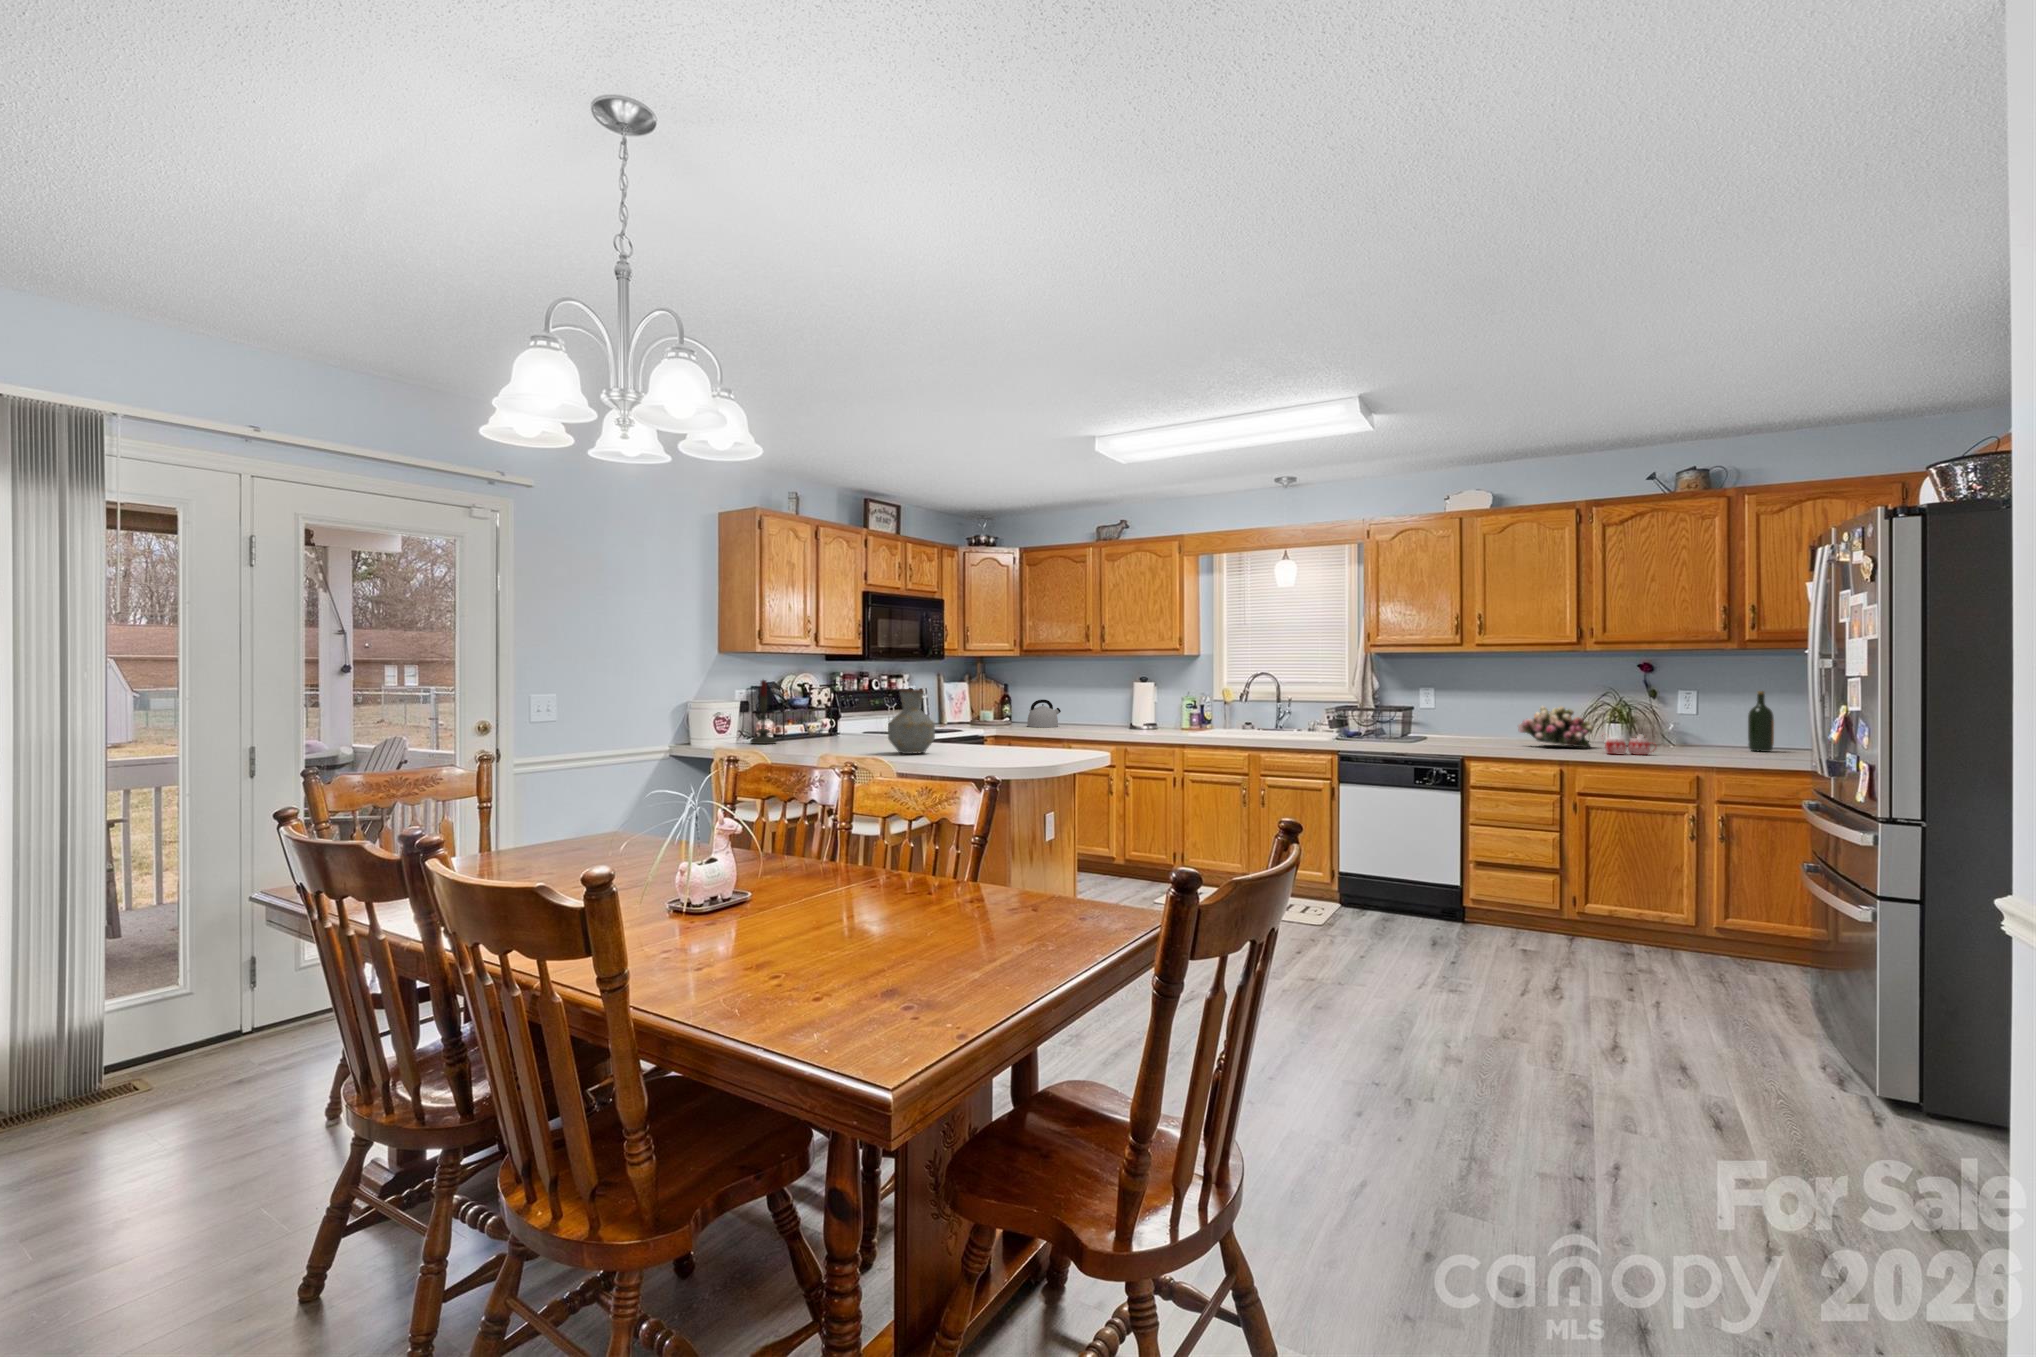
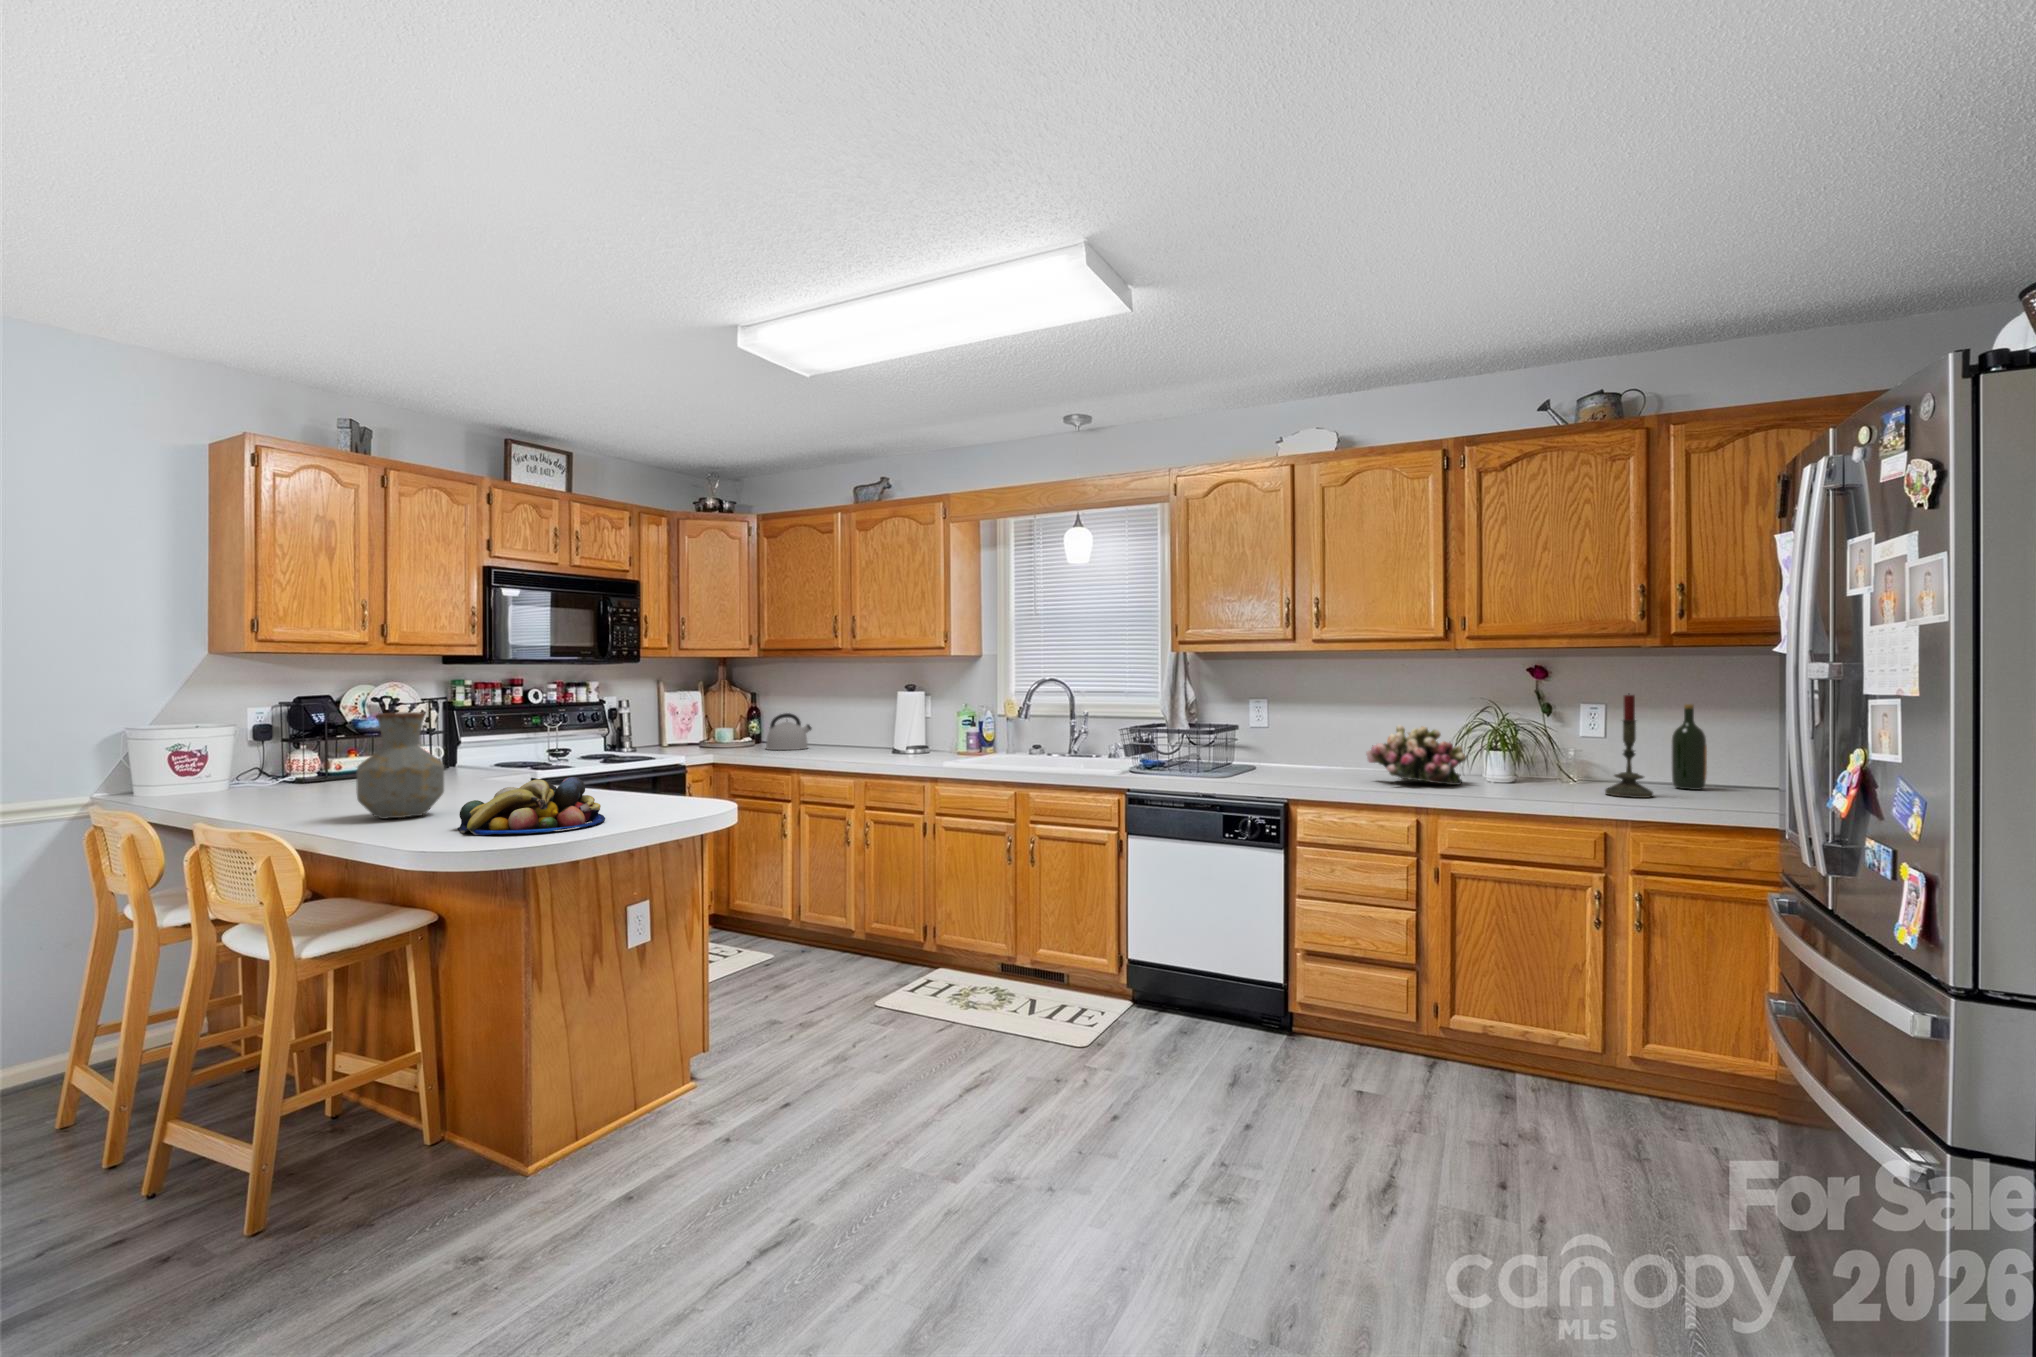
candle: present [750,680,776,744] -> present [1605,694,1653,798]
fruit bowl: none [969,729,1048,760] -> present [458,777,605,835]
mug: present [1602,734,1656,755] -> none [1472,768,1549,800]

